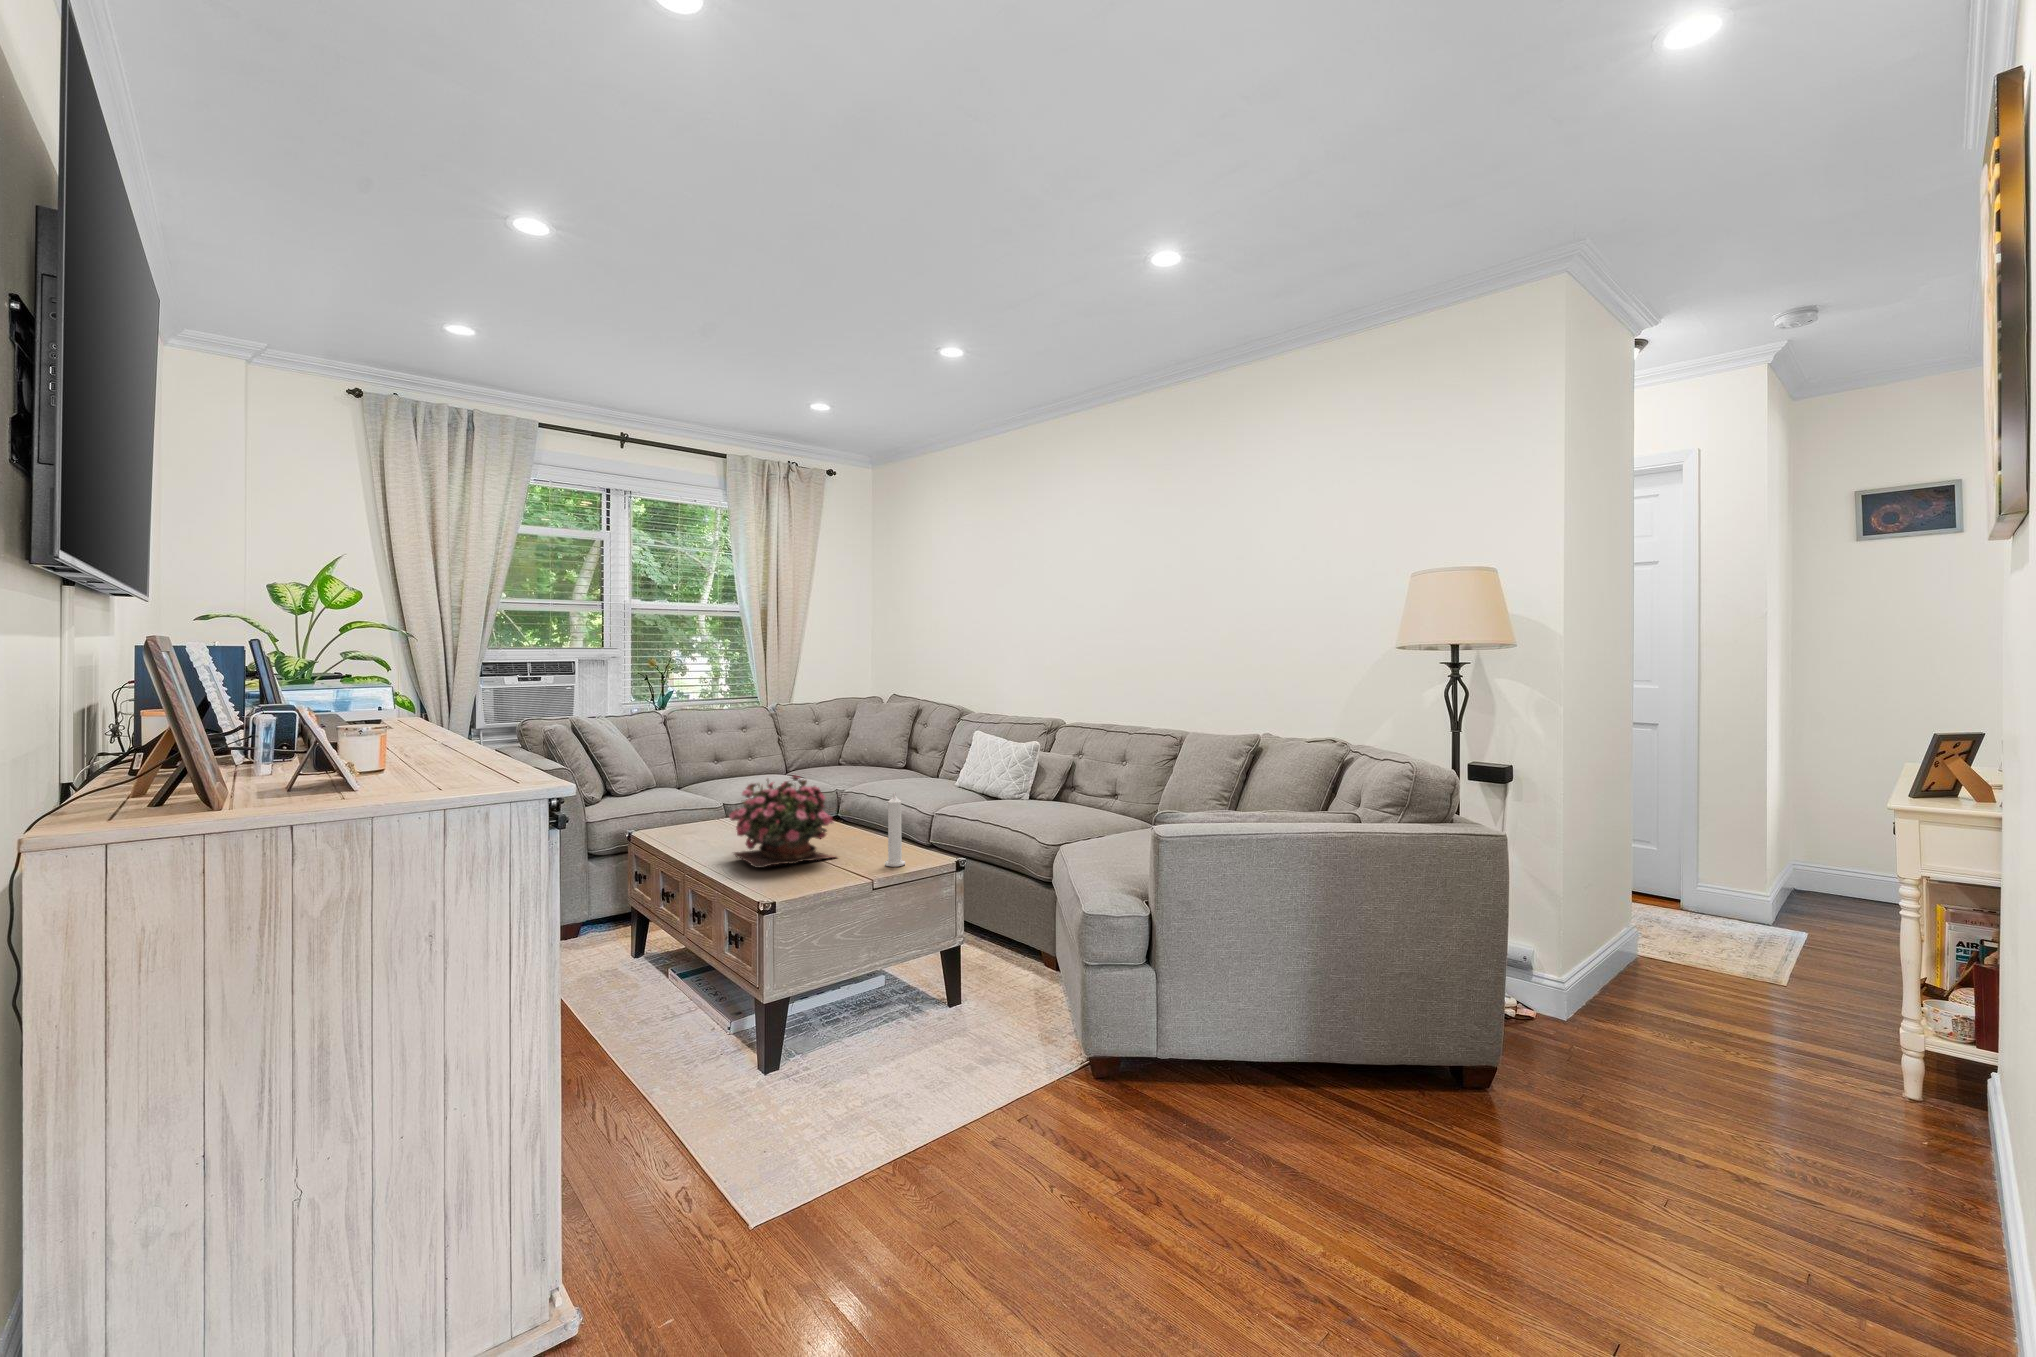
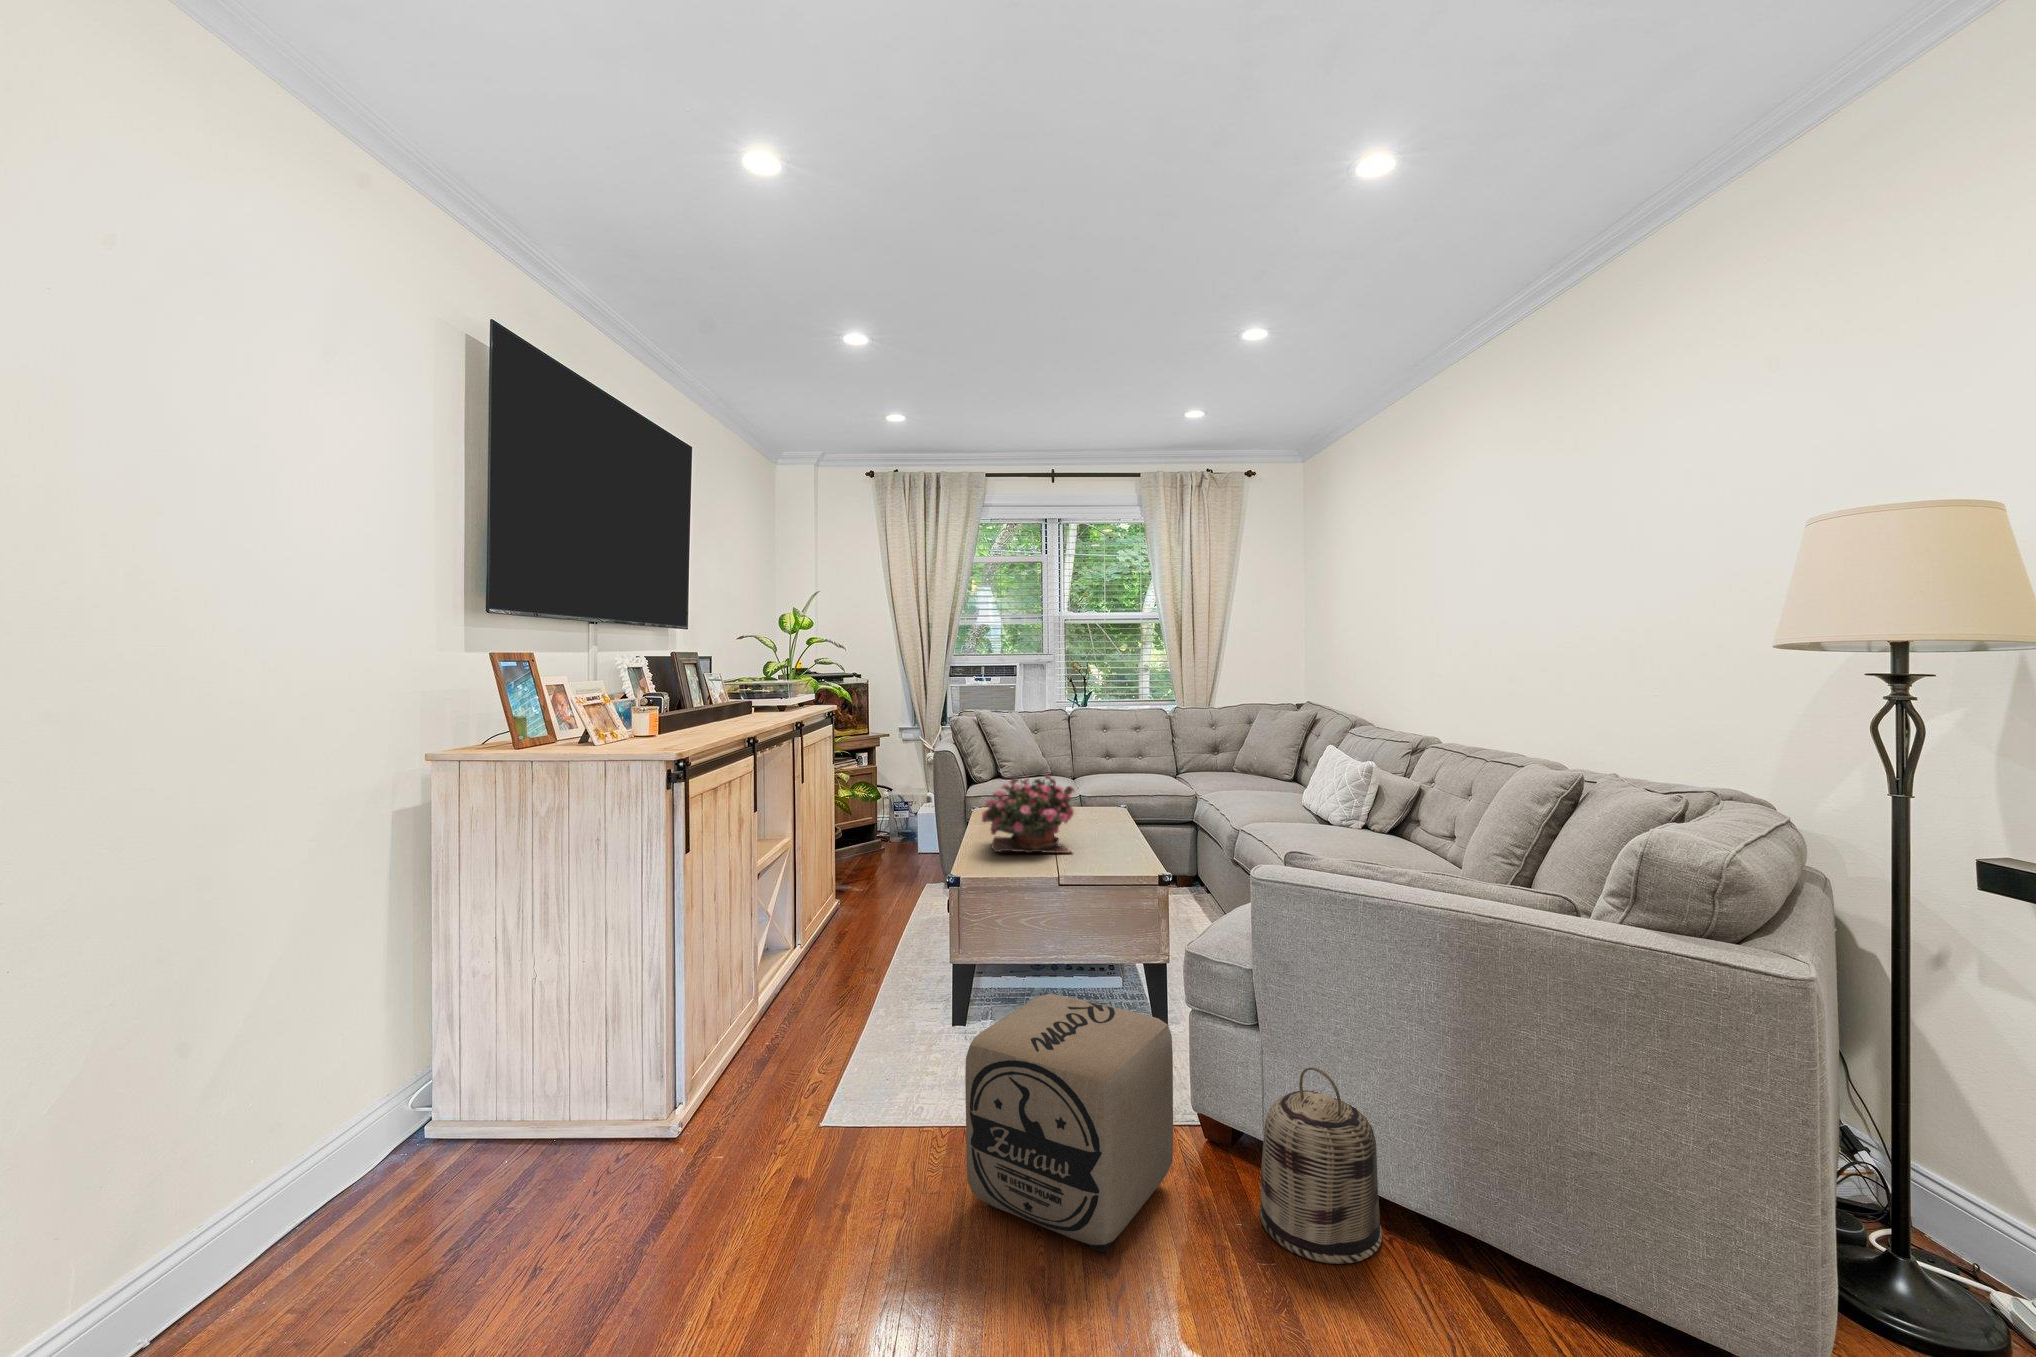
candle: present [885,792,905,867] -> none [1095,797,1115,869]
ottoman: none [996,982,1181,1221] -> present [965,994,1173,1253]
basket: none [1207,987,1307,1145] -> present [1260,1067,1382,1264]

